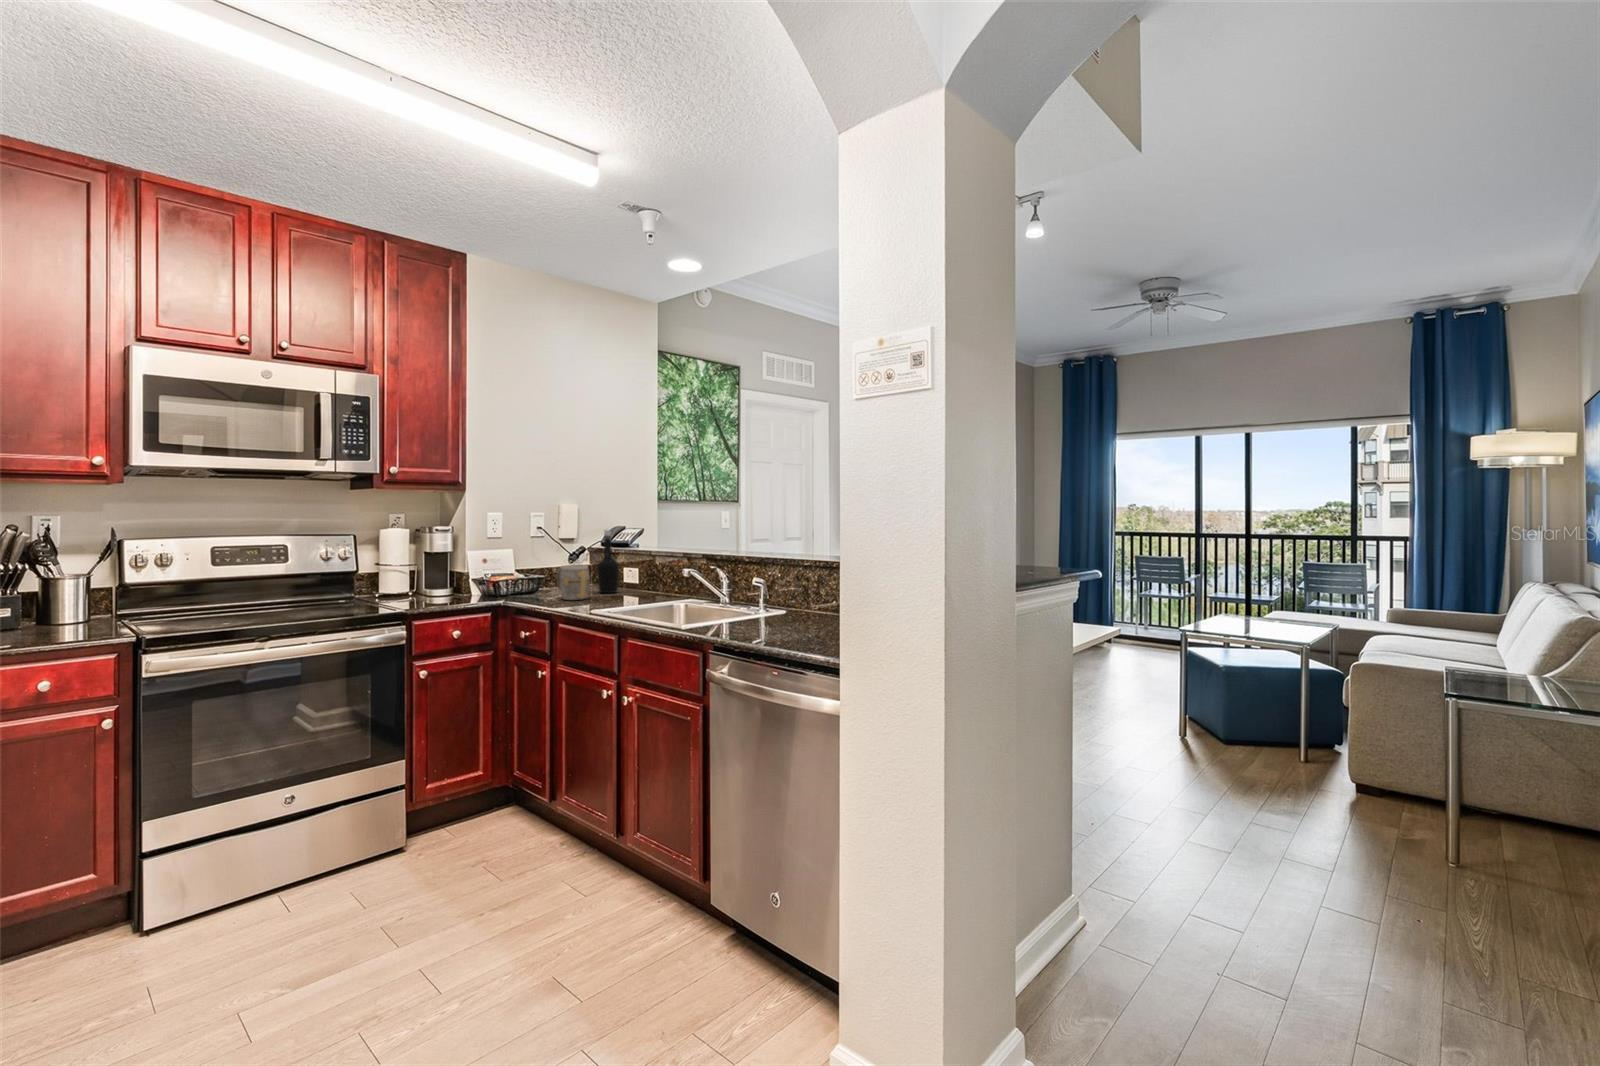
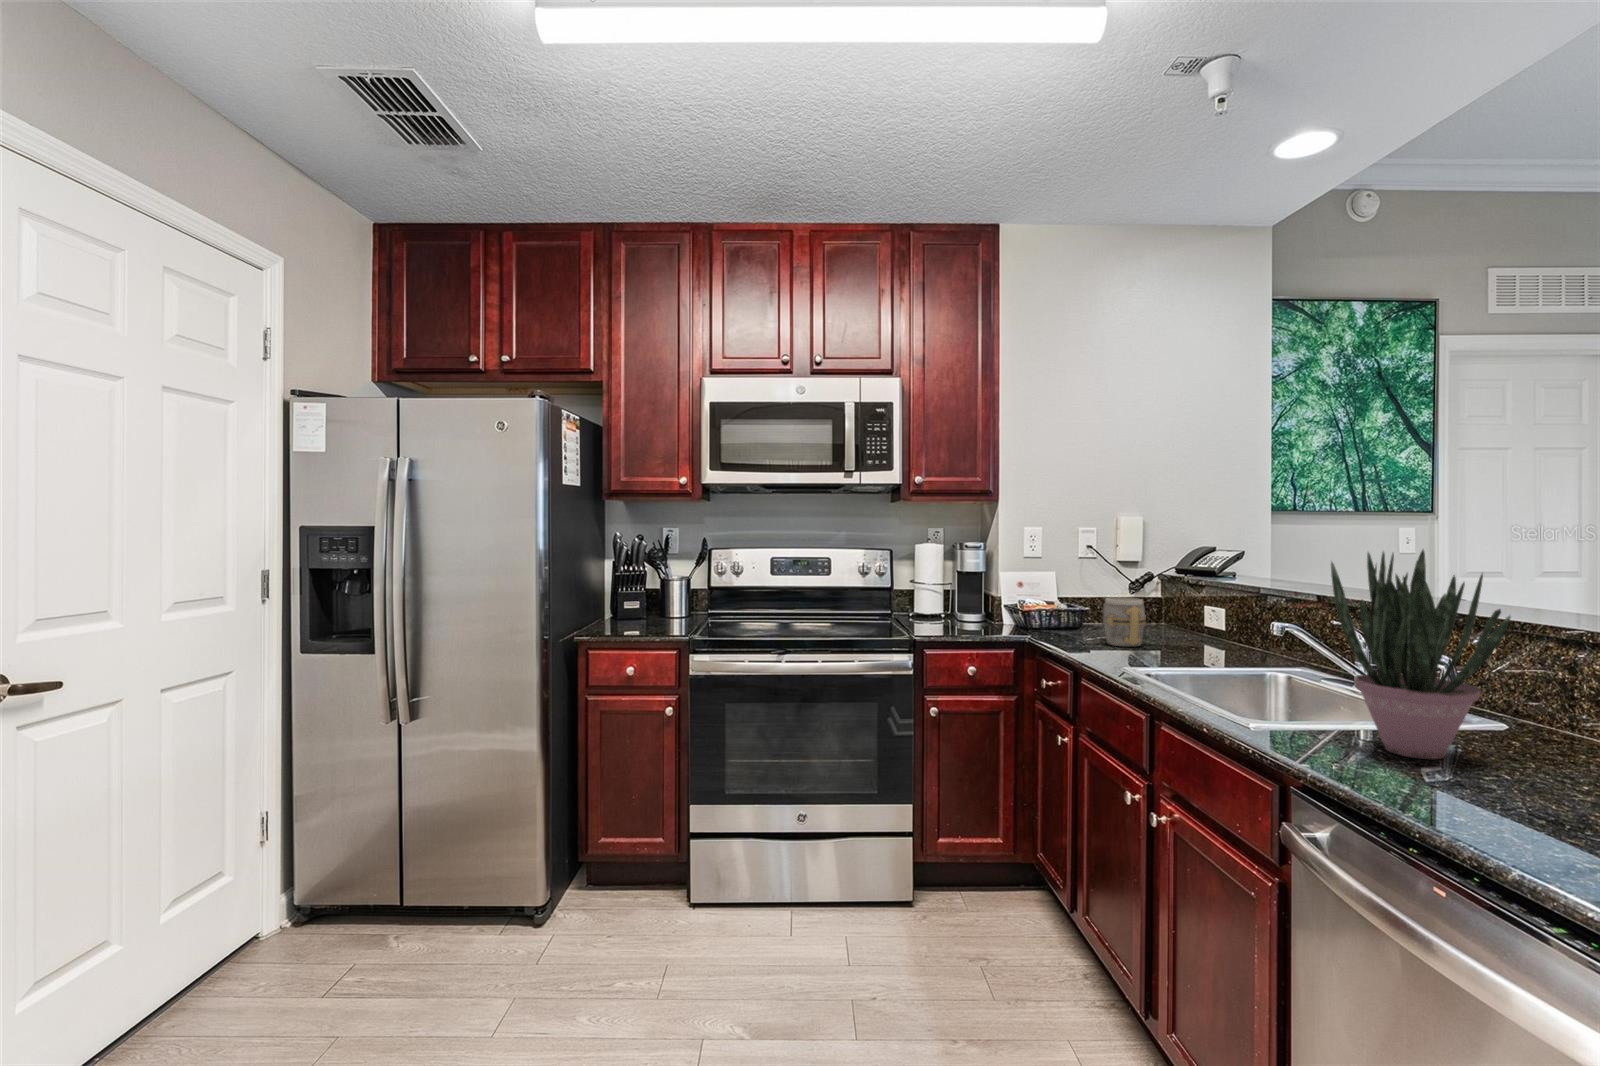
potted plant: none [721,523,794,631] -> present [1331,550,1510,759]
bottle: present [597,530,619,593] -> none [1162,552,1196,641]

